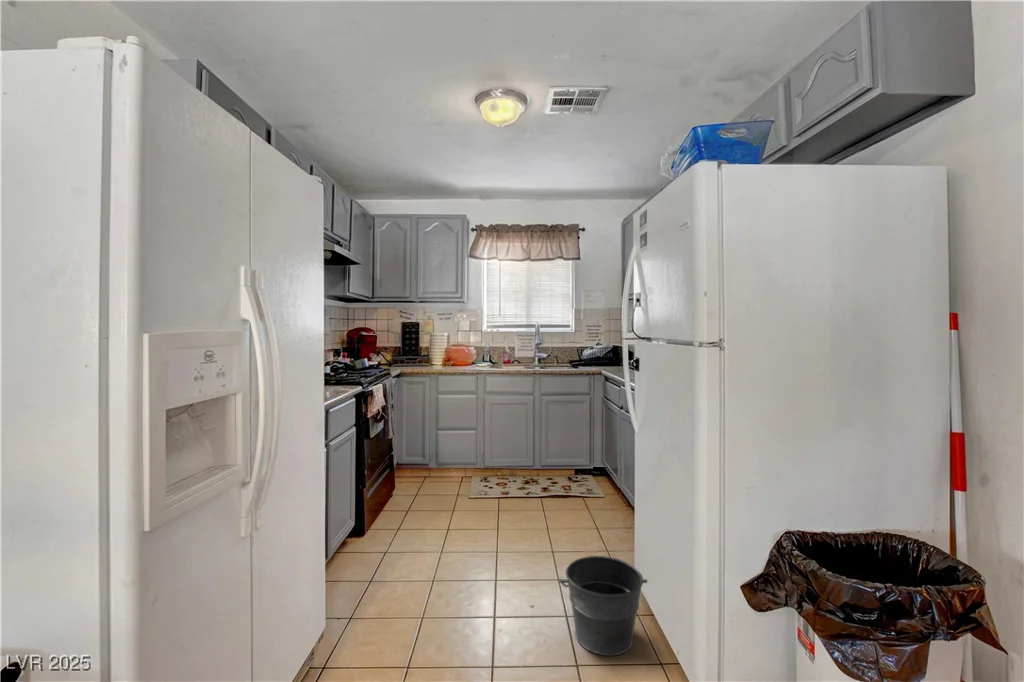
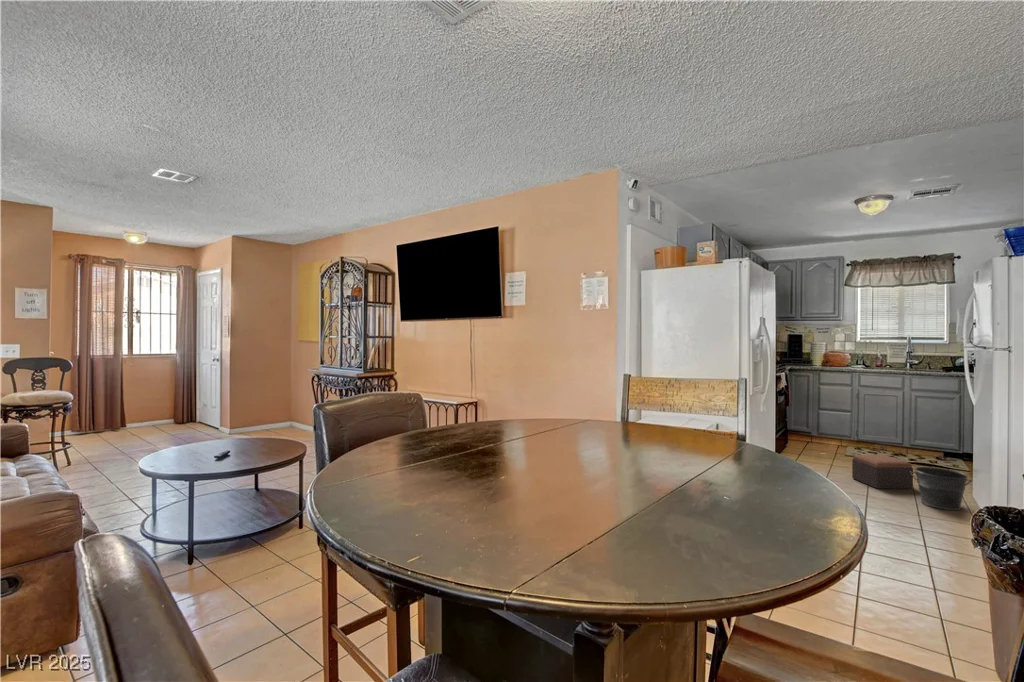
footstool: none [471,522,557,607] -> present [852,455,913,489]

